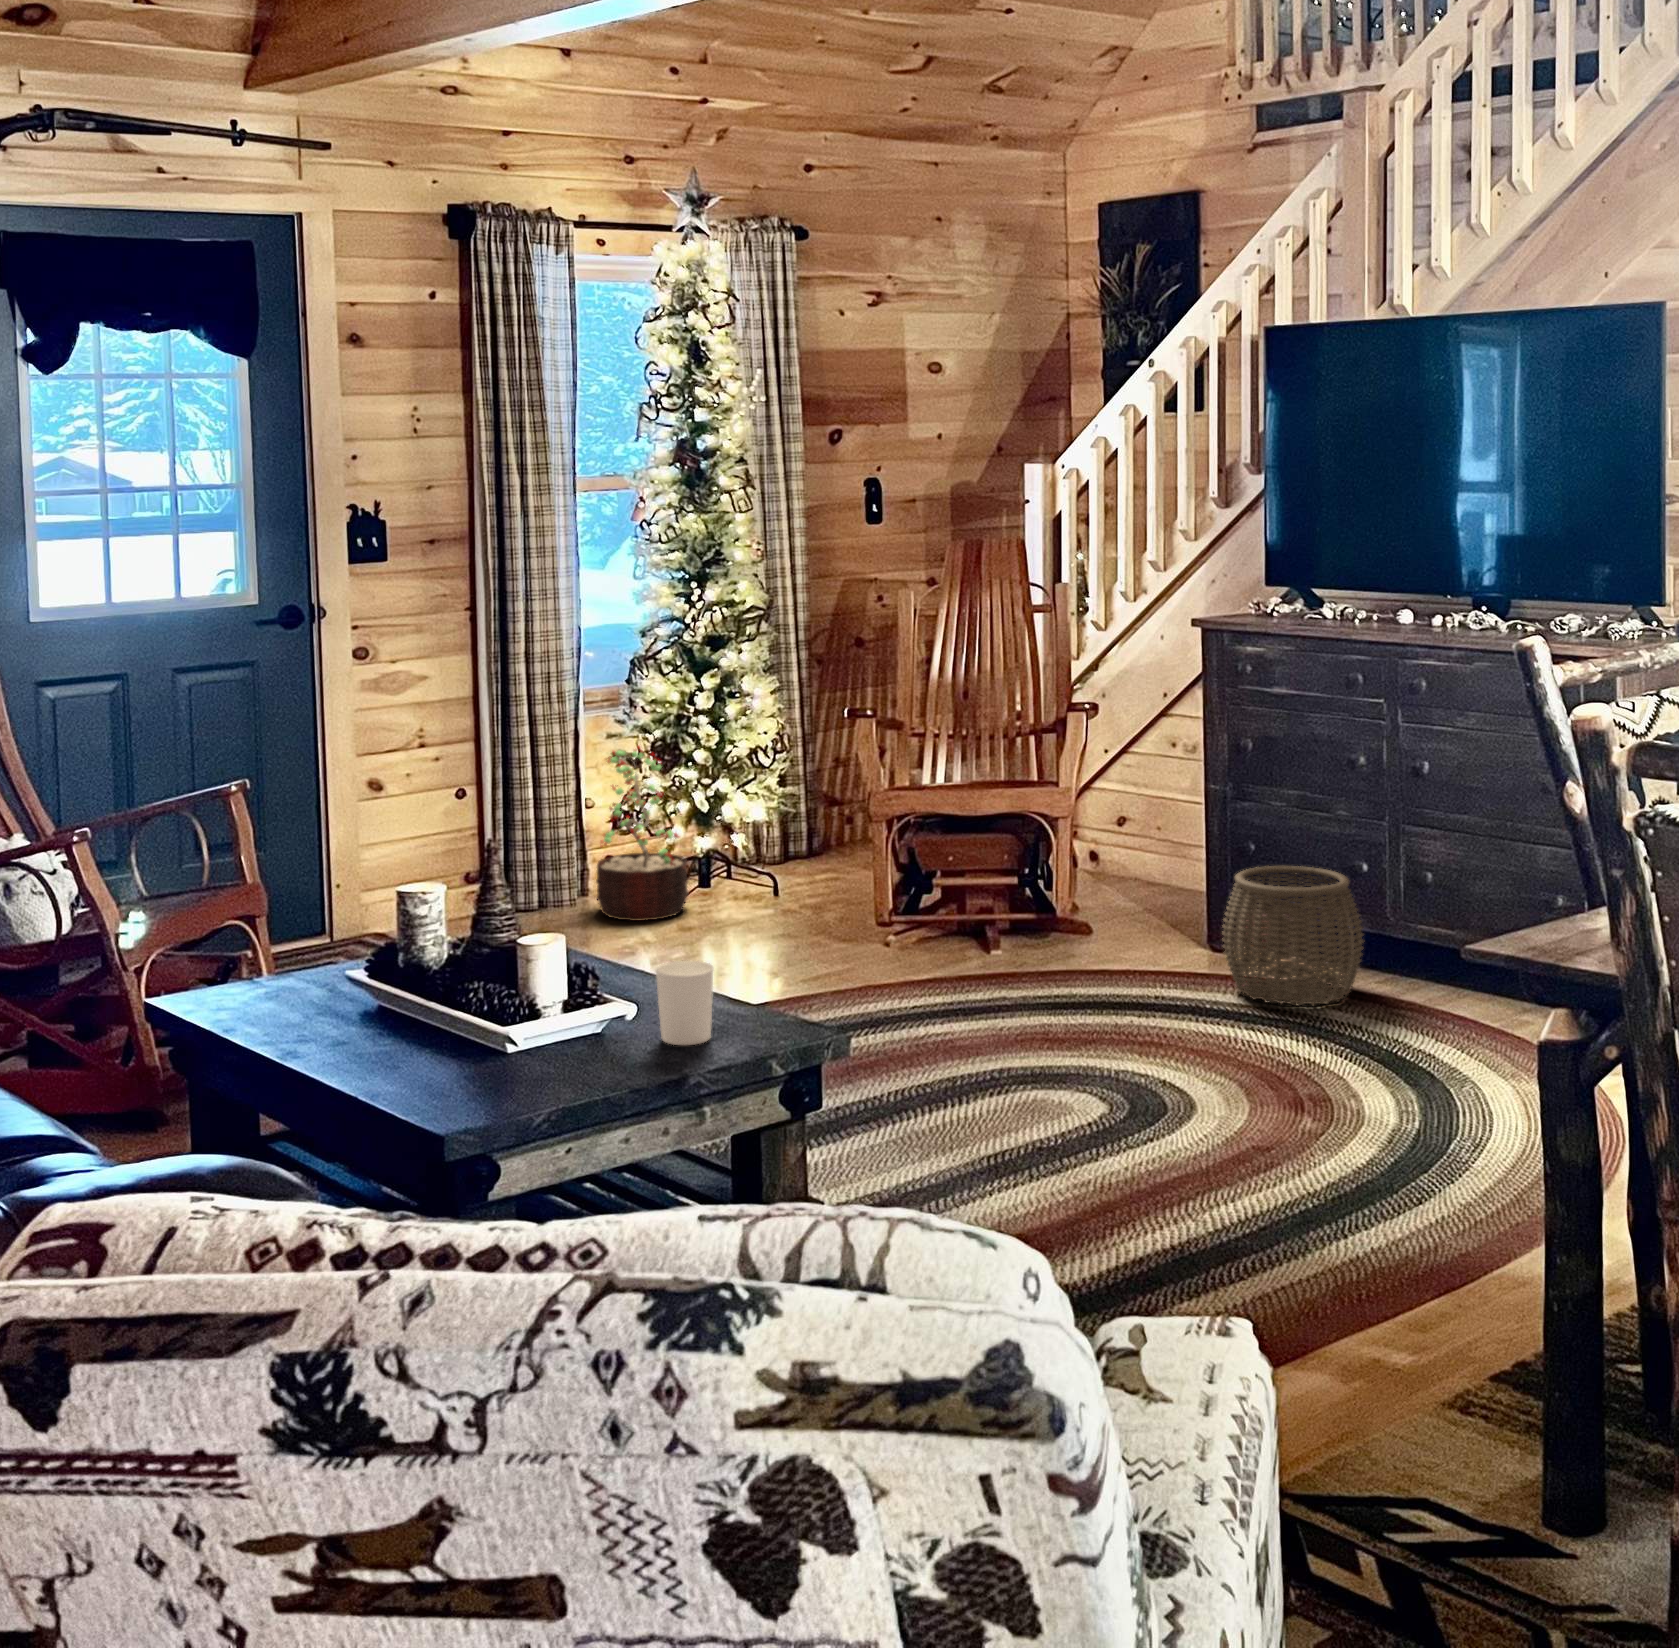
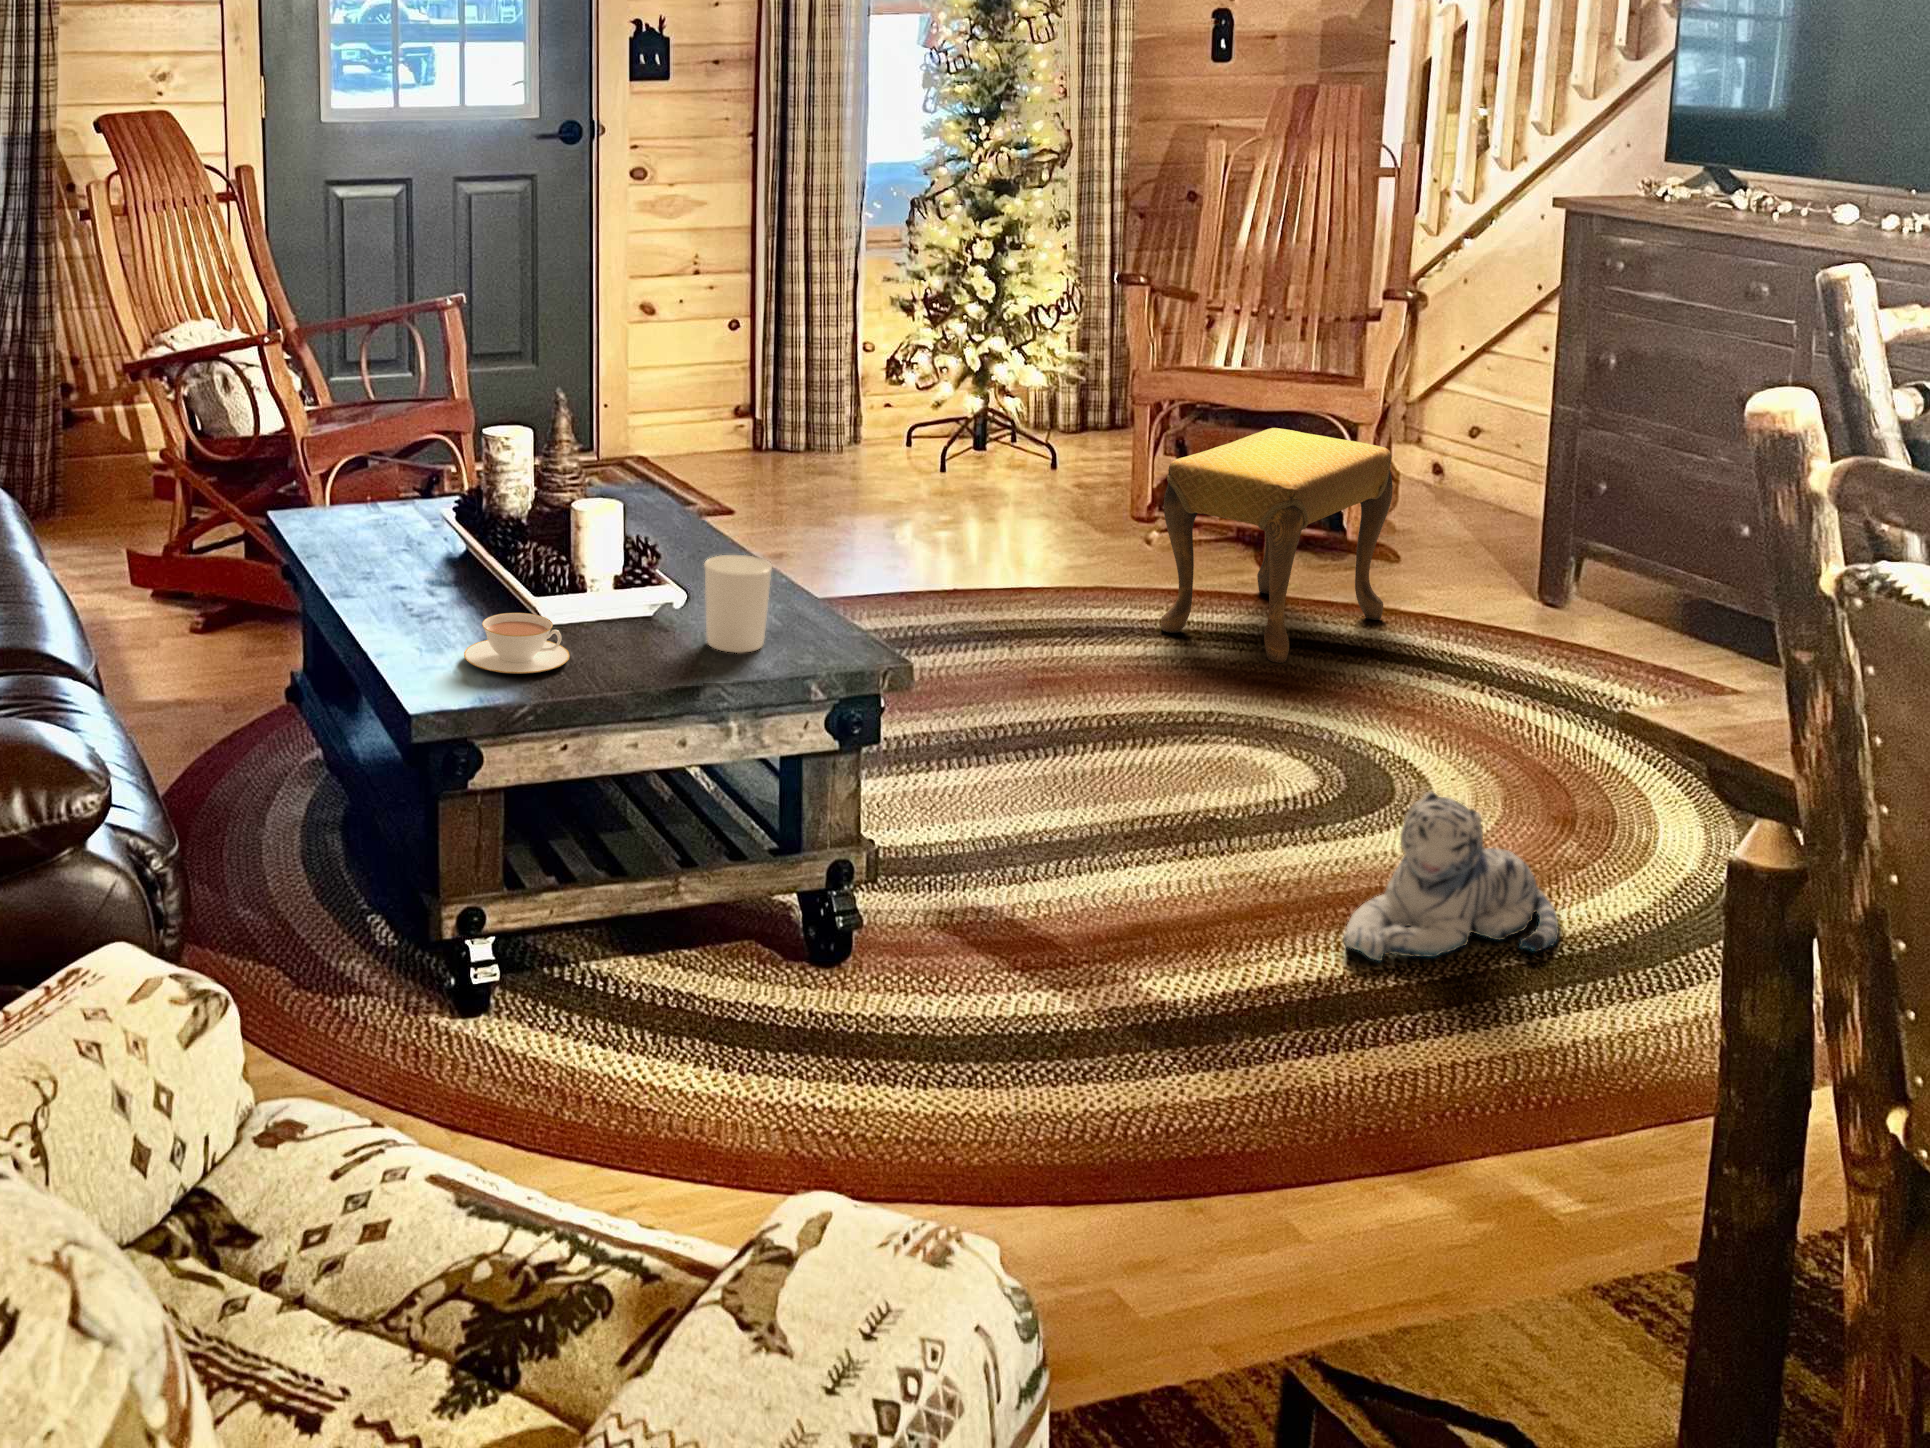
decorative plant: present [596,746,689,921] -> none [842,292,945,482]
footstool: none [927,827,1104,1026] -> present [1161,428,1393,663]
woven basket: present [1222,866,1364,1006] -> none [1530,512,1718,687]
teacup: none [462,1034,556,1086] -> present [464,613,570,673]
plush toy: none [1182,1090,1335,1236] -> present [1343,792,1559,961]

